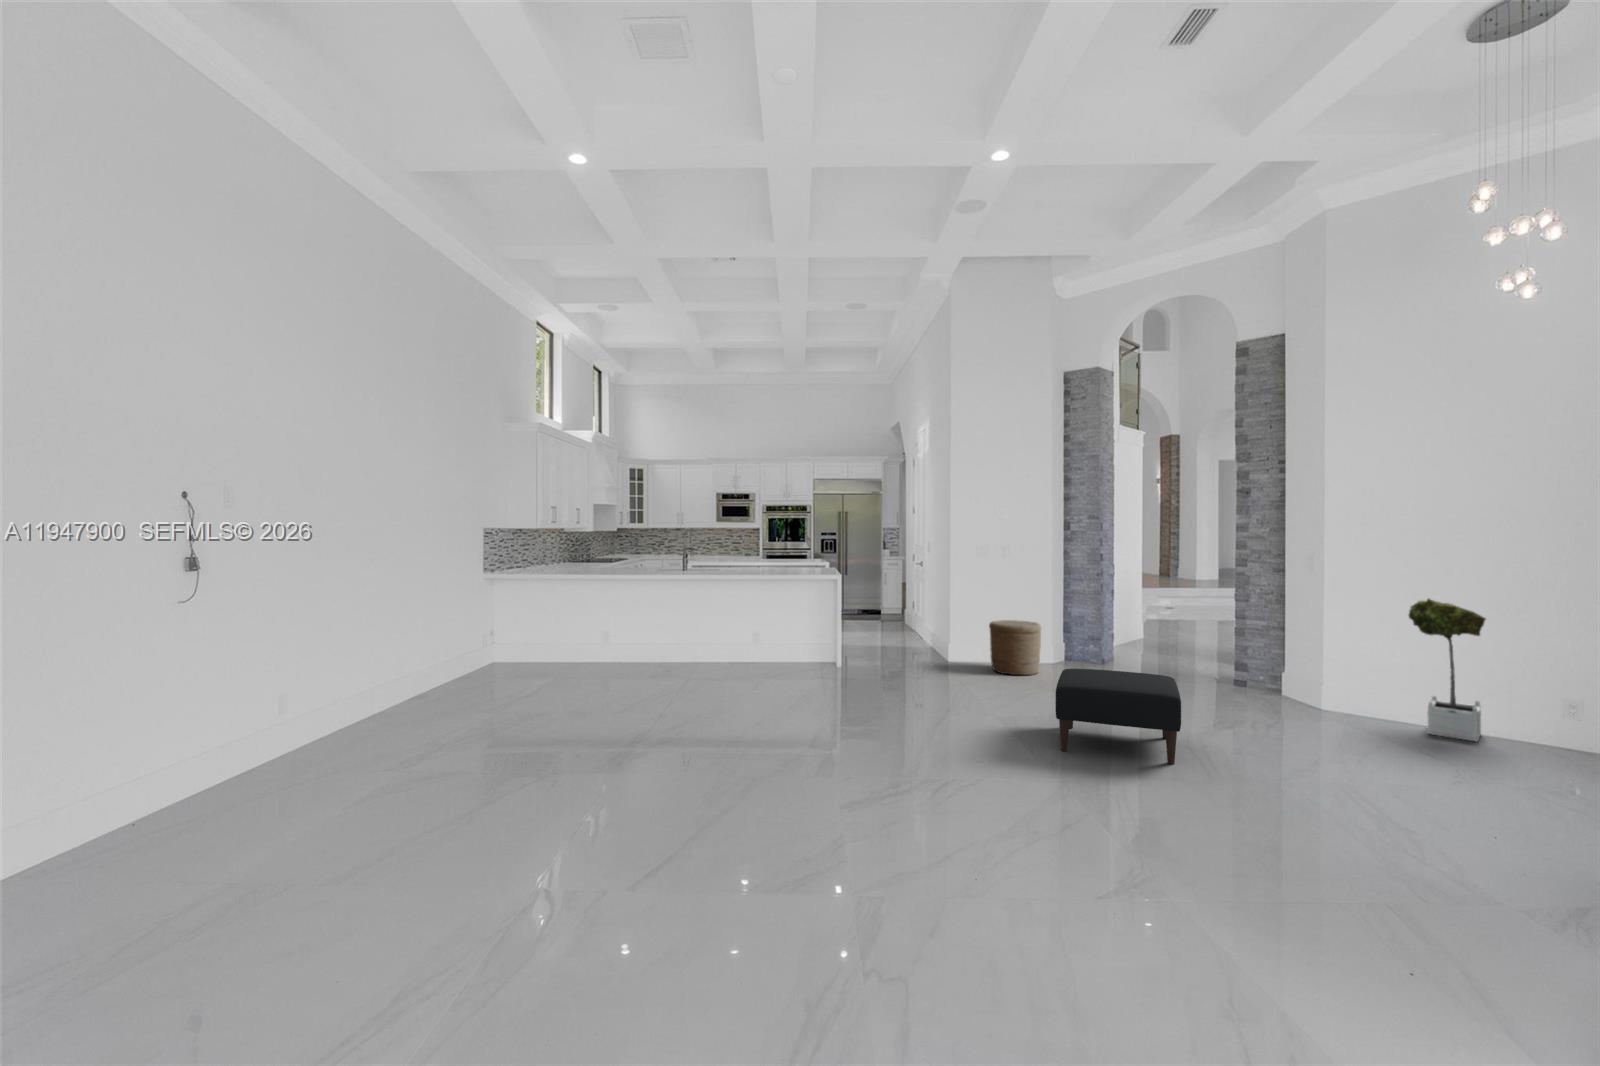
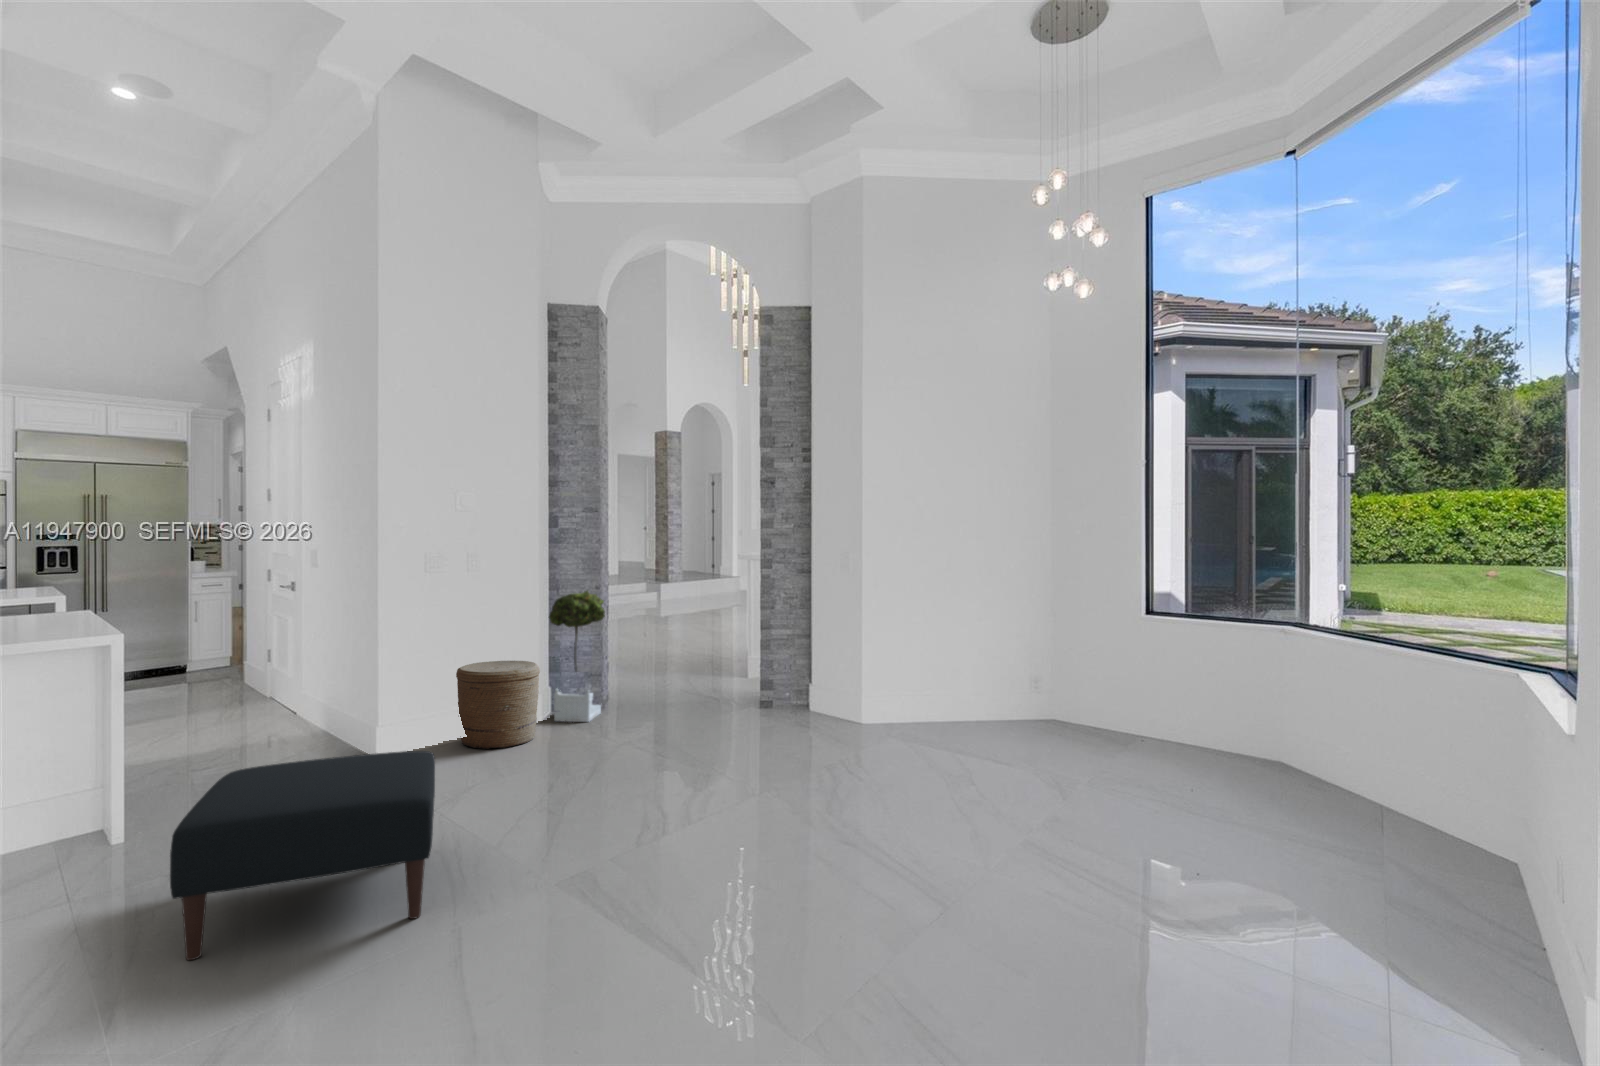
potted tree: present [1409,599,1486,741] -> present [549,591,605,722]
ottoman: present [1055,668,1181,764] -> present [170,751,435,960]

